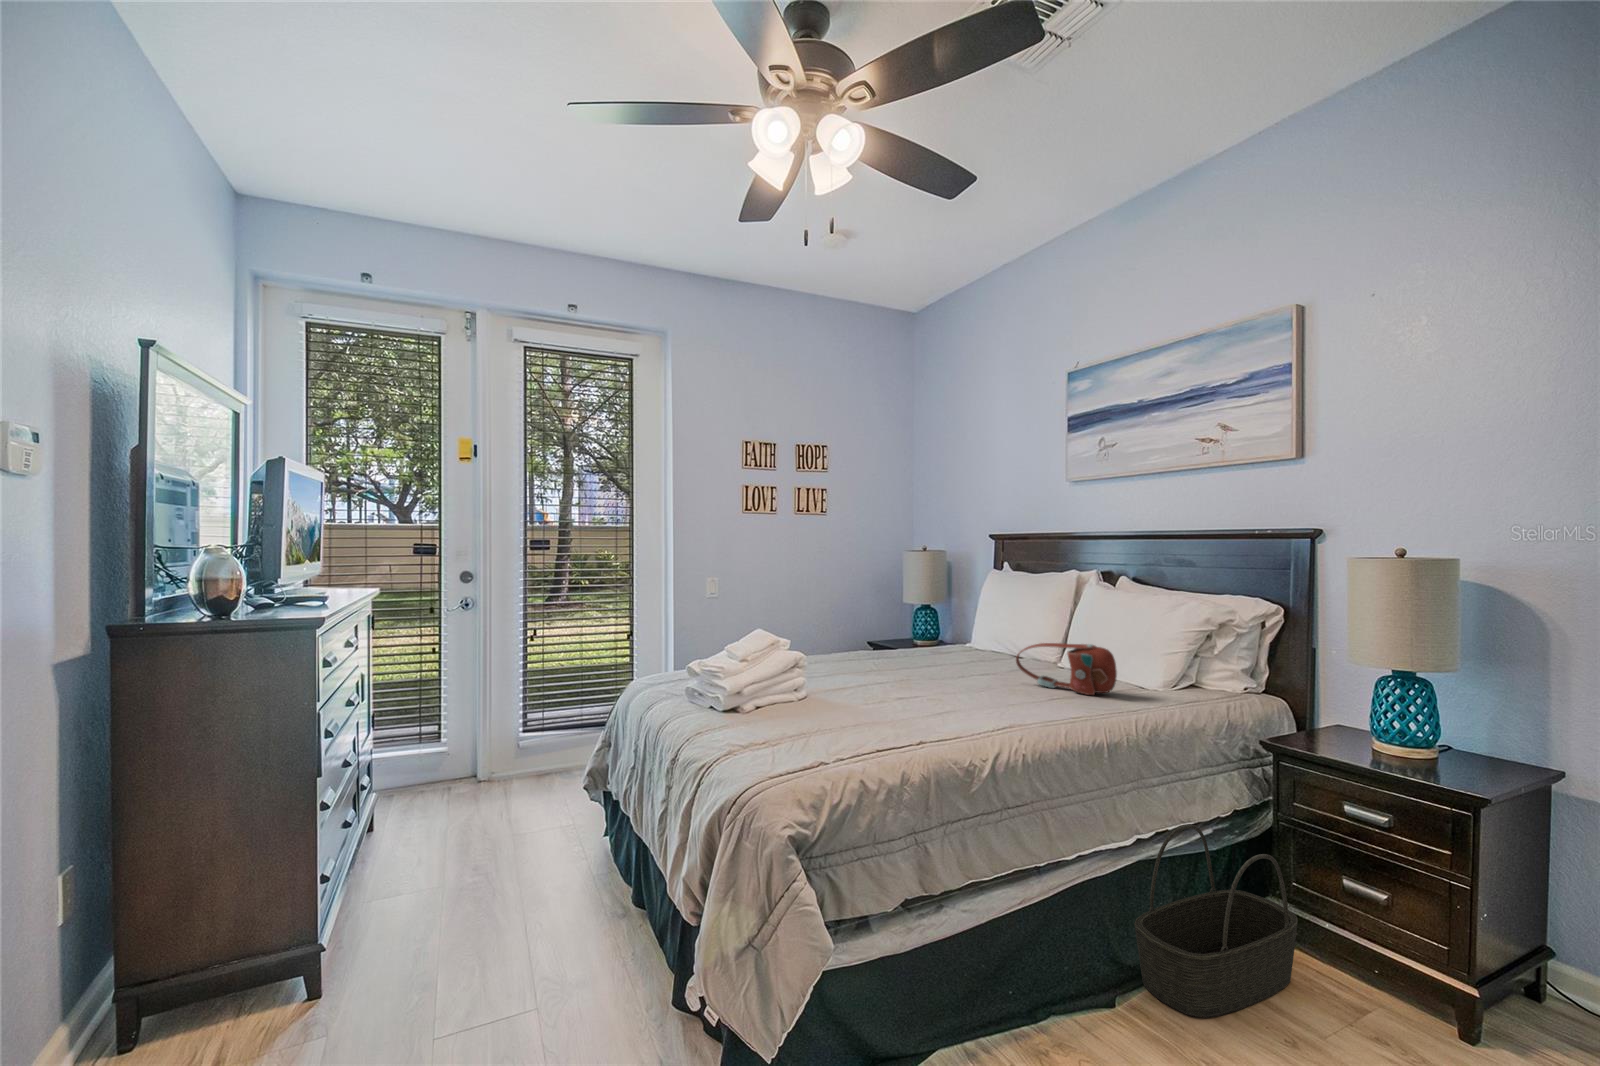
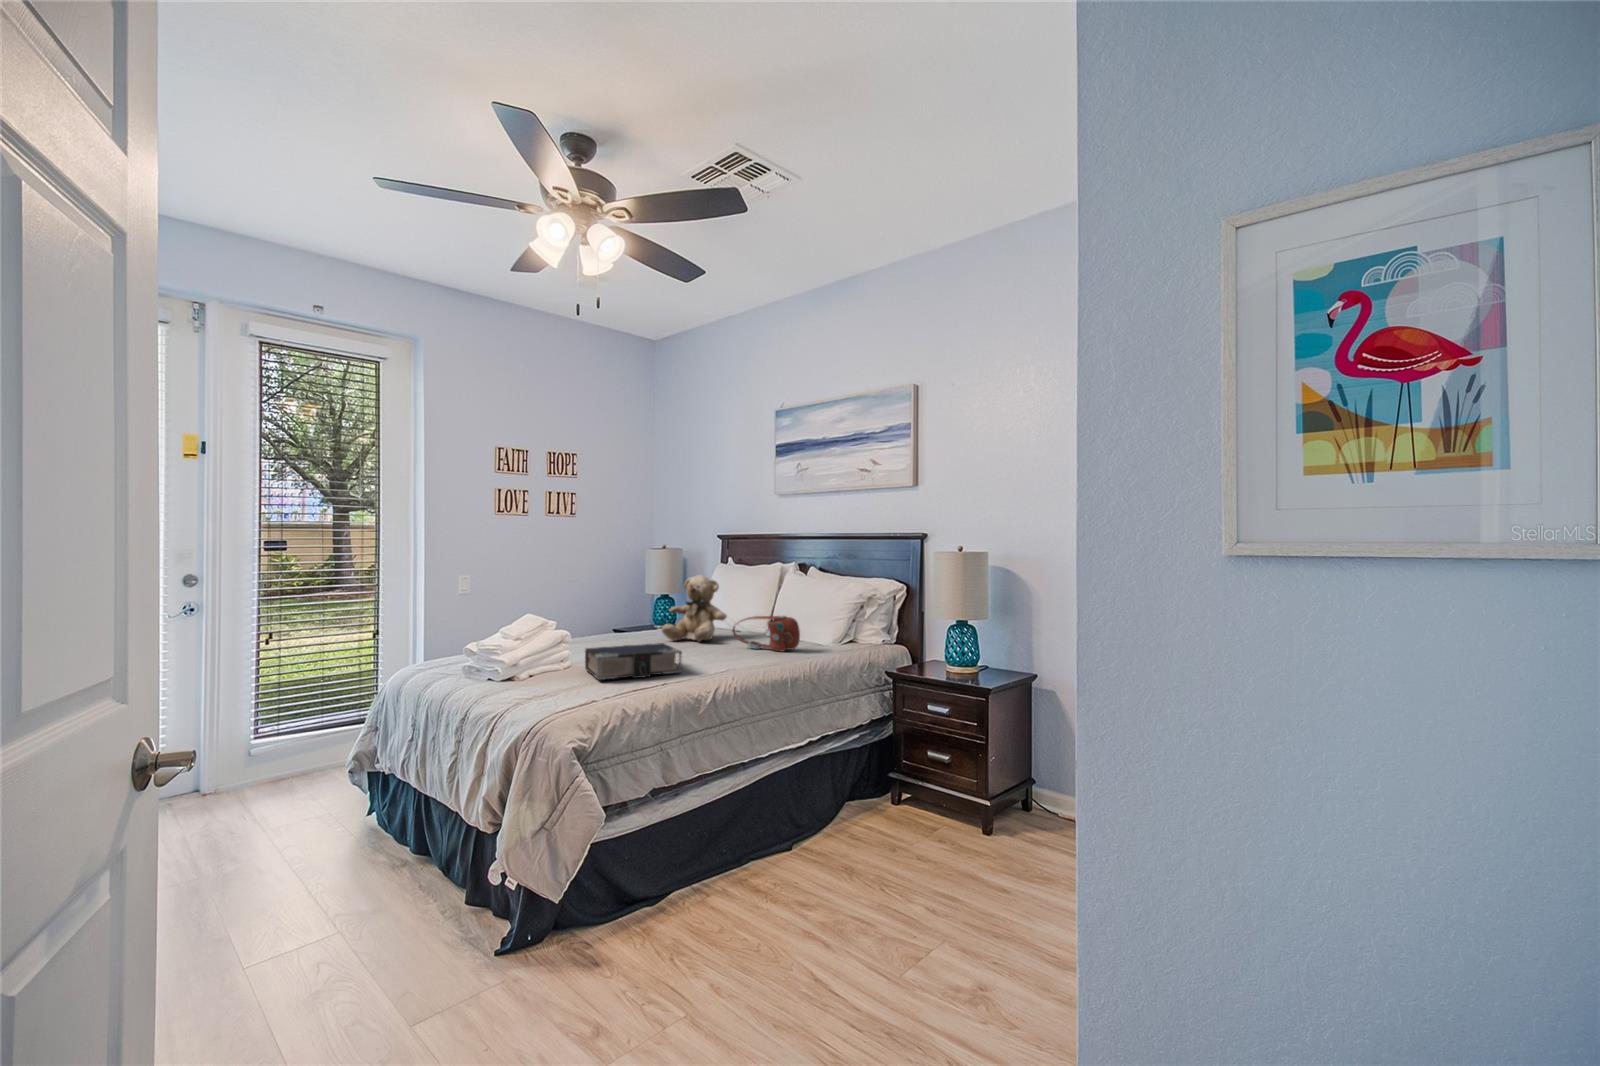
teddy bear: none [922,583,1006,671] -> present [662,574,727,642]
book: none [823,675,949,725] -> present [585,643,682,680]
basket: present [1134,825,1298,1018] -> none [804,731,901,846]

